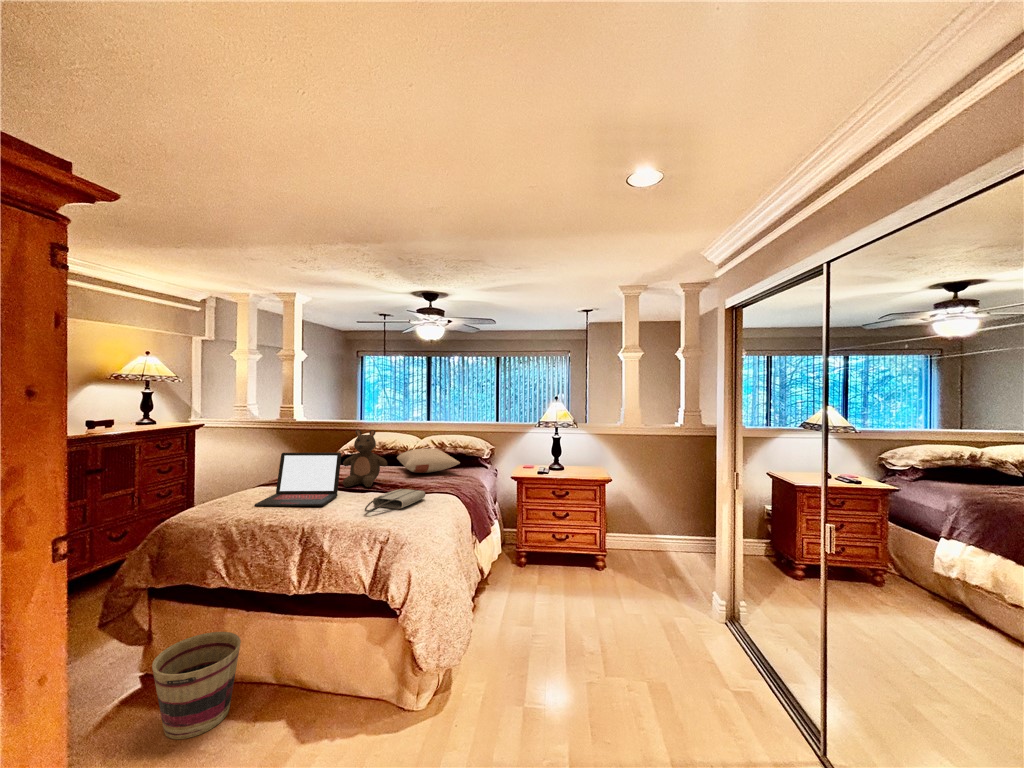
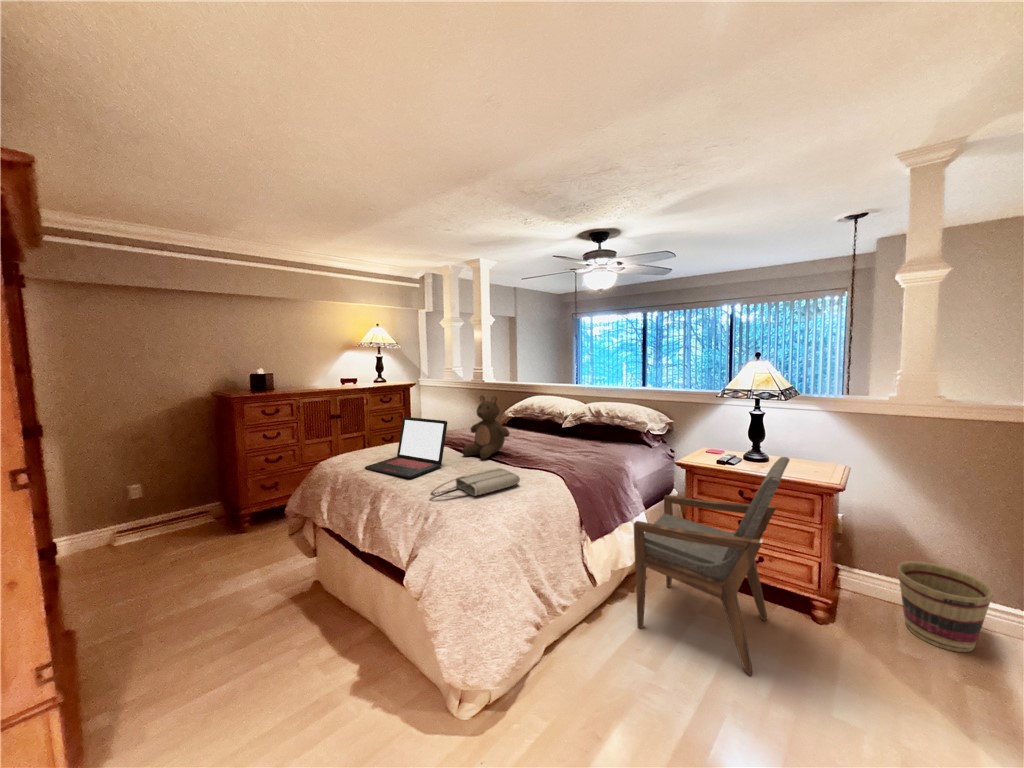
pillow: present [397,448,460,473] -> none [537,417,603,446]
armchair: none [501,462,590,604] -> present [634,457,790,676]
basket: present [152,632,241,739] -> present [898,561,993,652]

